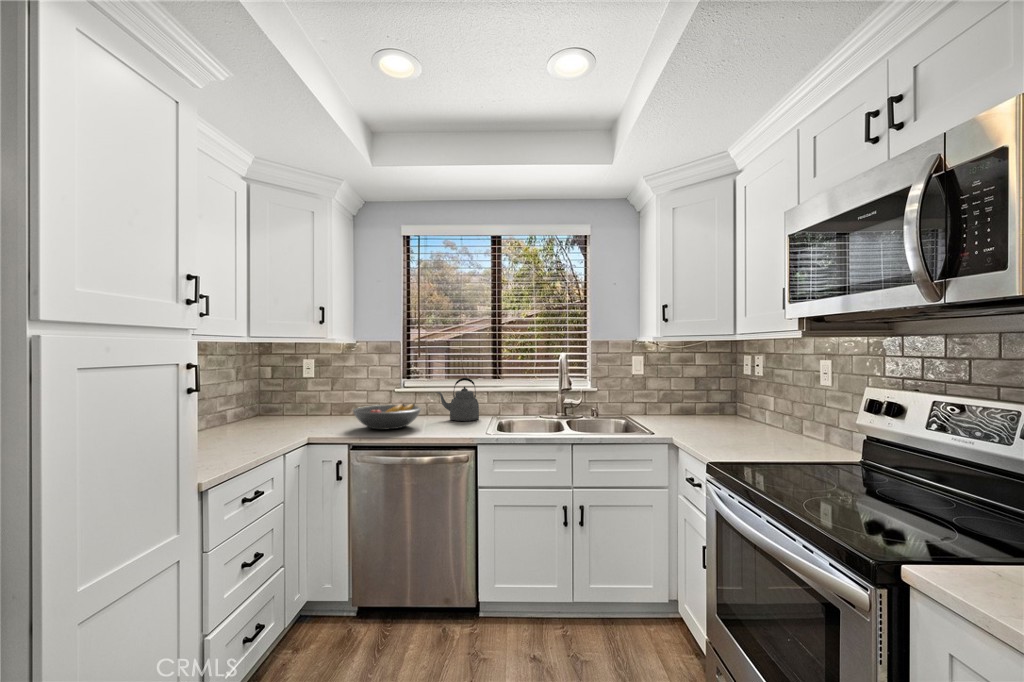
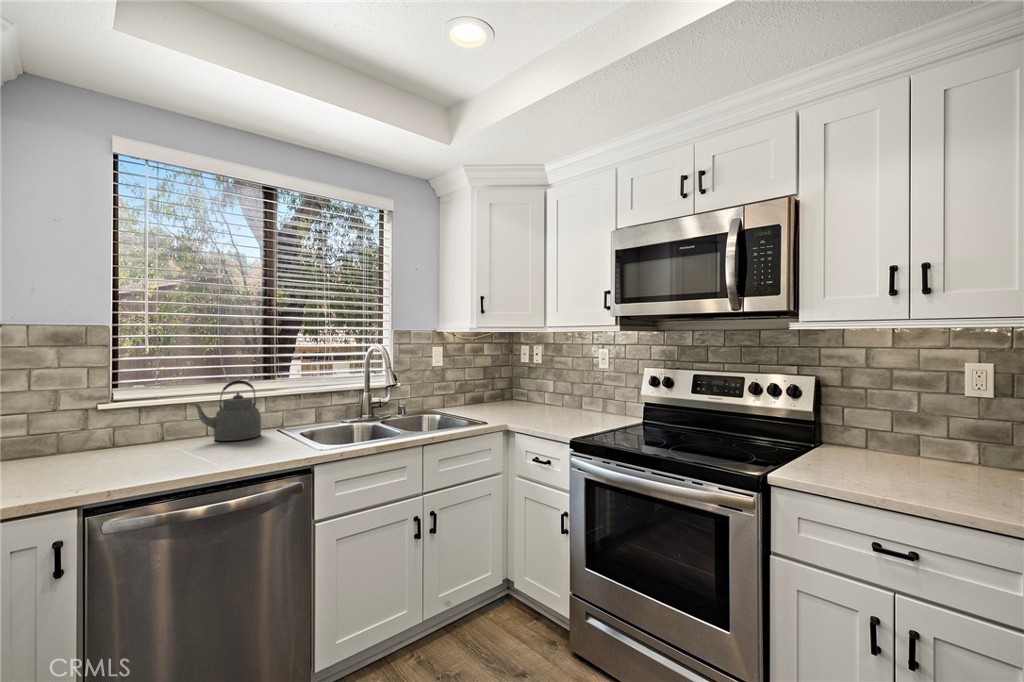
fruit bowl: present [353,404,421,430] -> none [36,424,187,476]

